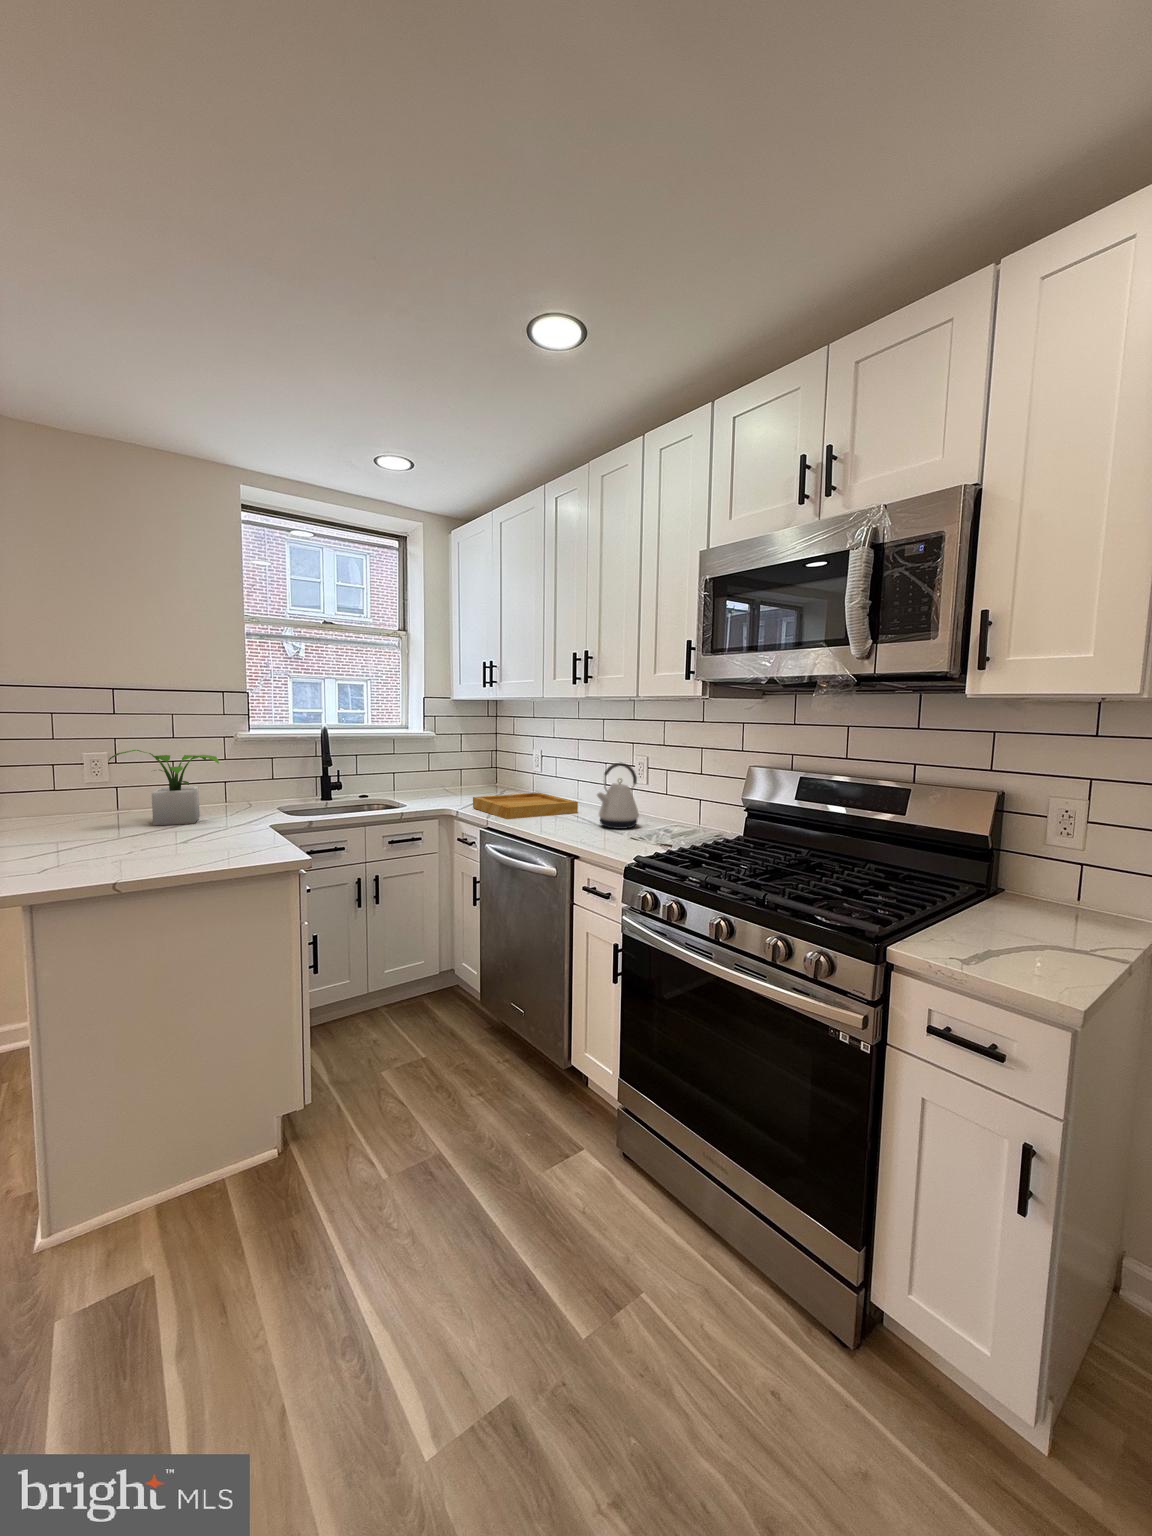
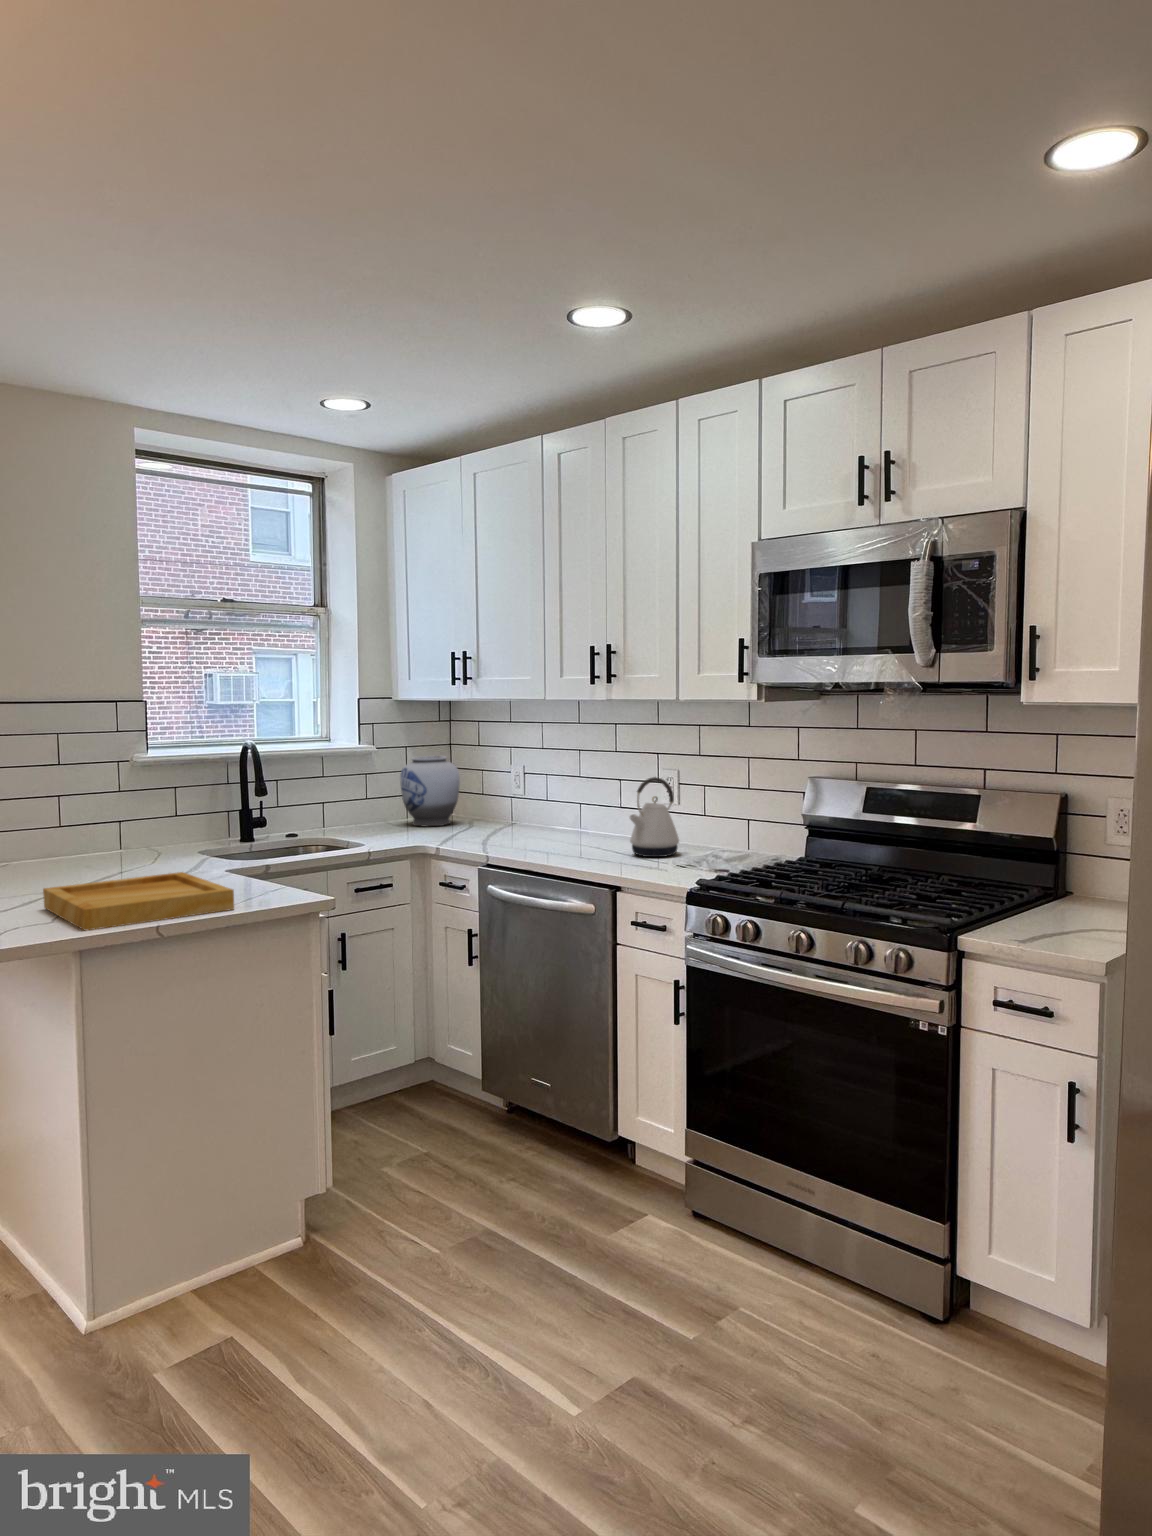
vase: none [455,742,498,794] -> present [400,756,460,827]
potted plant: present [108,750,219,826] -> none [24,783,152,878]
tray: present [473,792,578,819] -> present [43,872,234,930]

